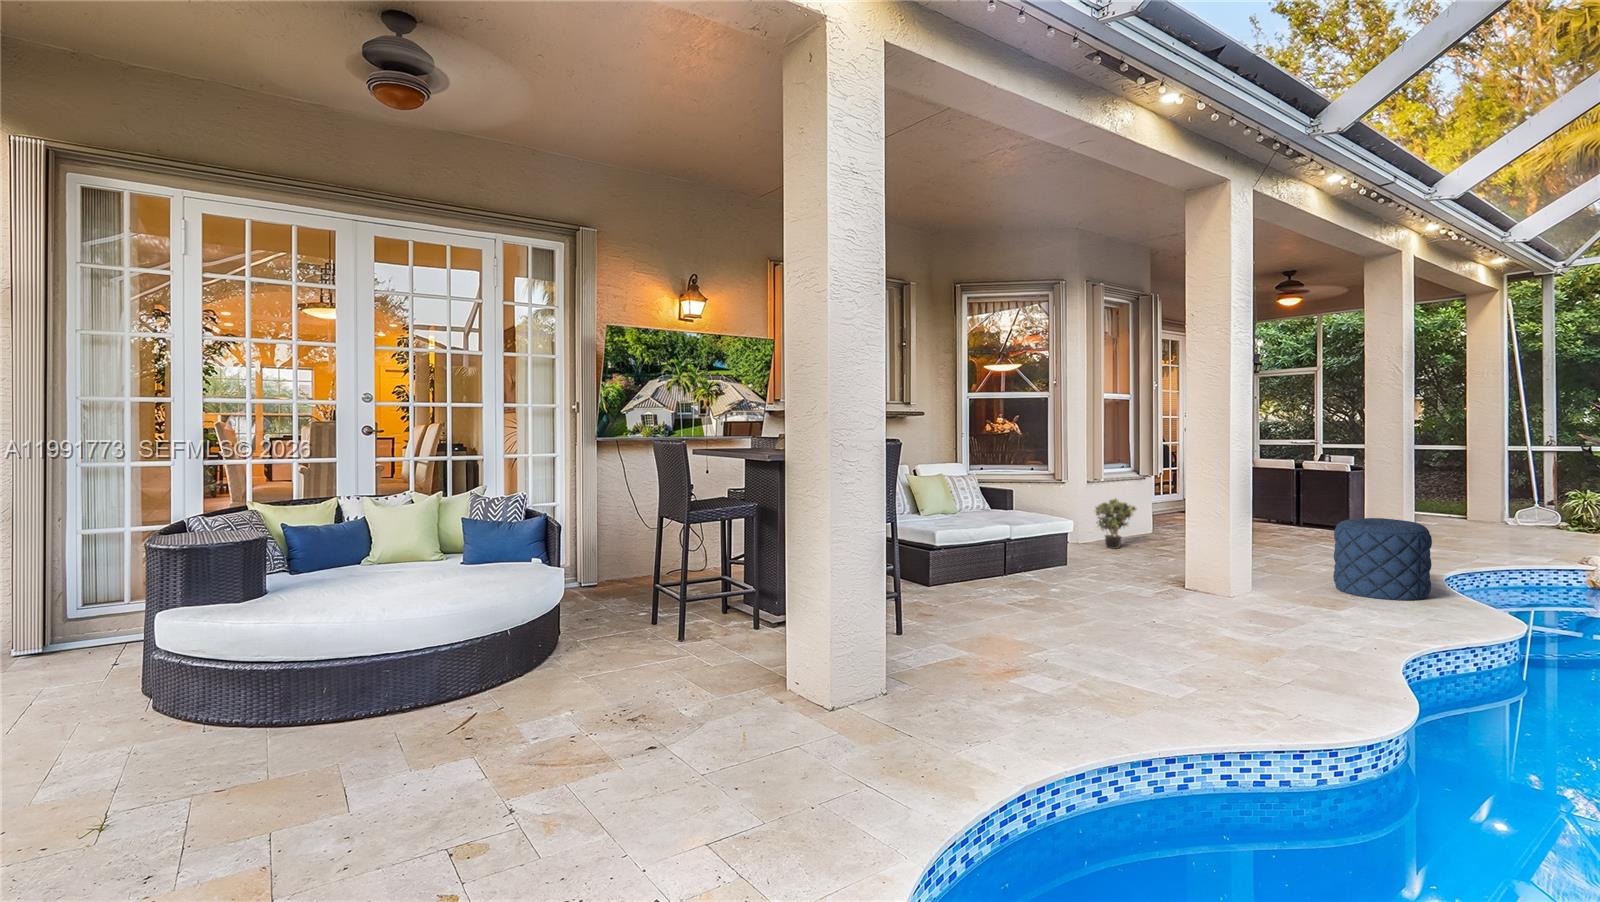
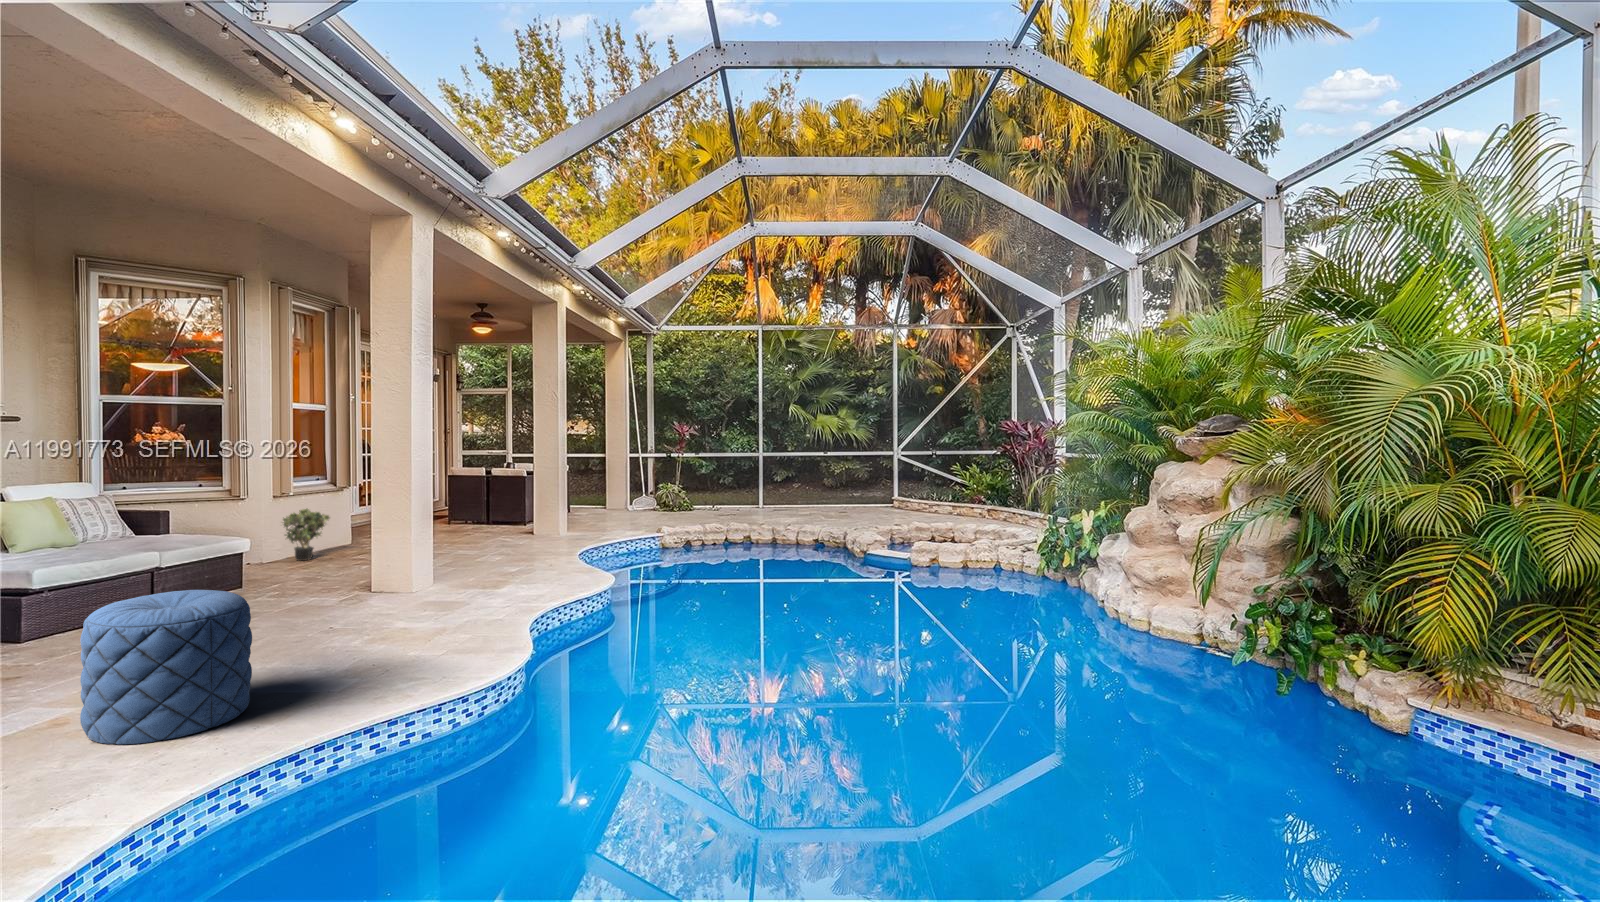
pouf: present [1333,518,1432,600] -> present [80,590,252,744]

